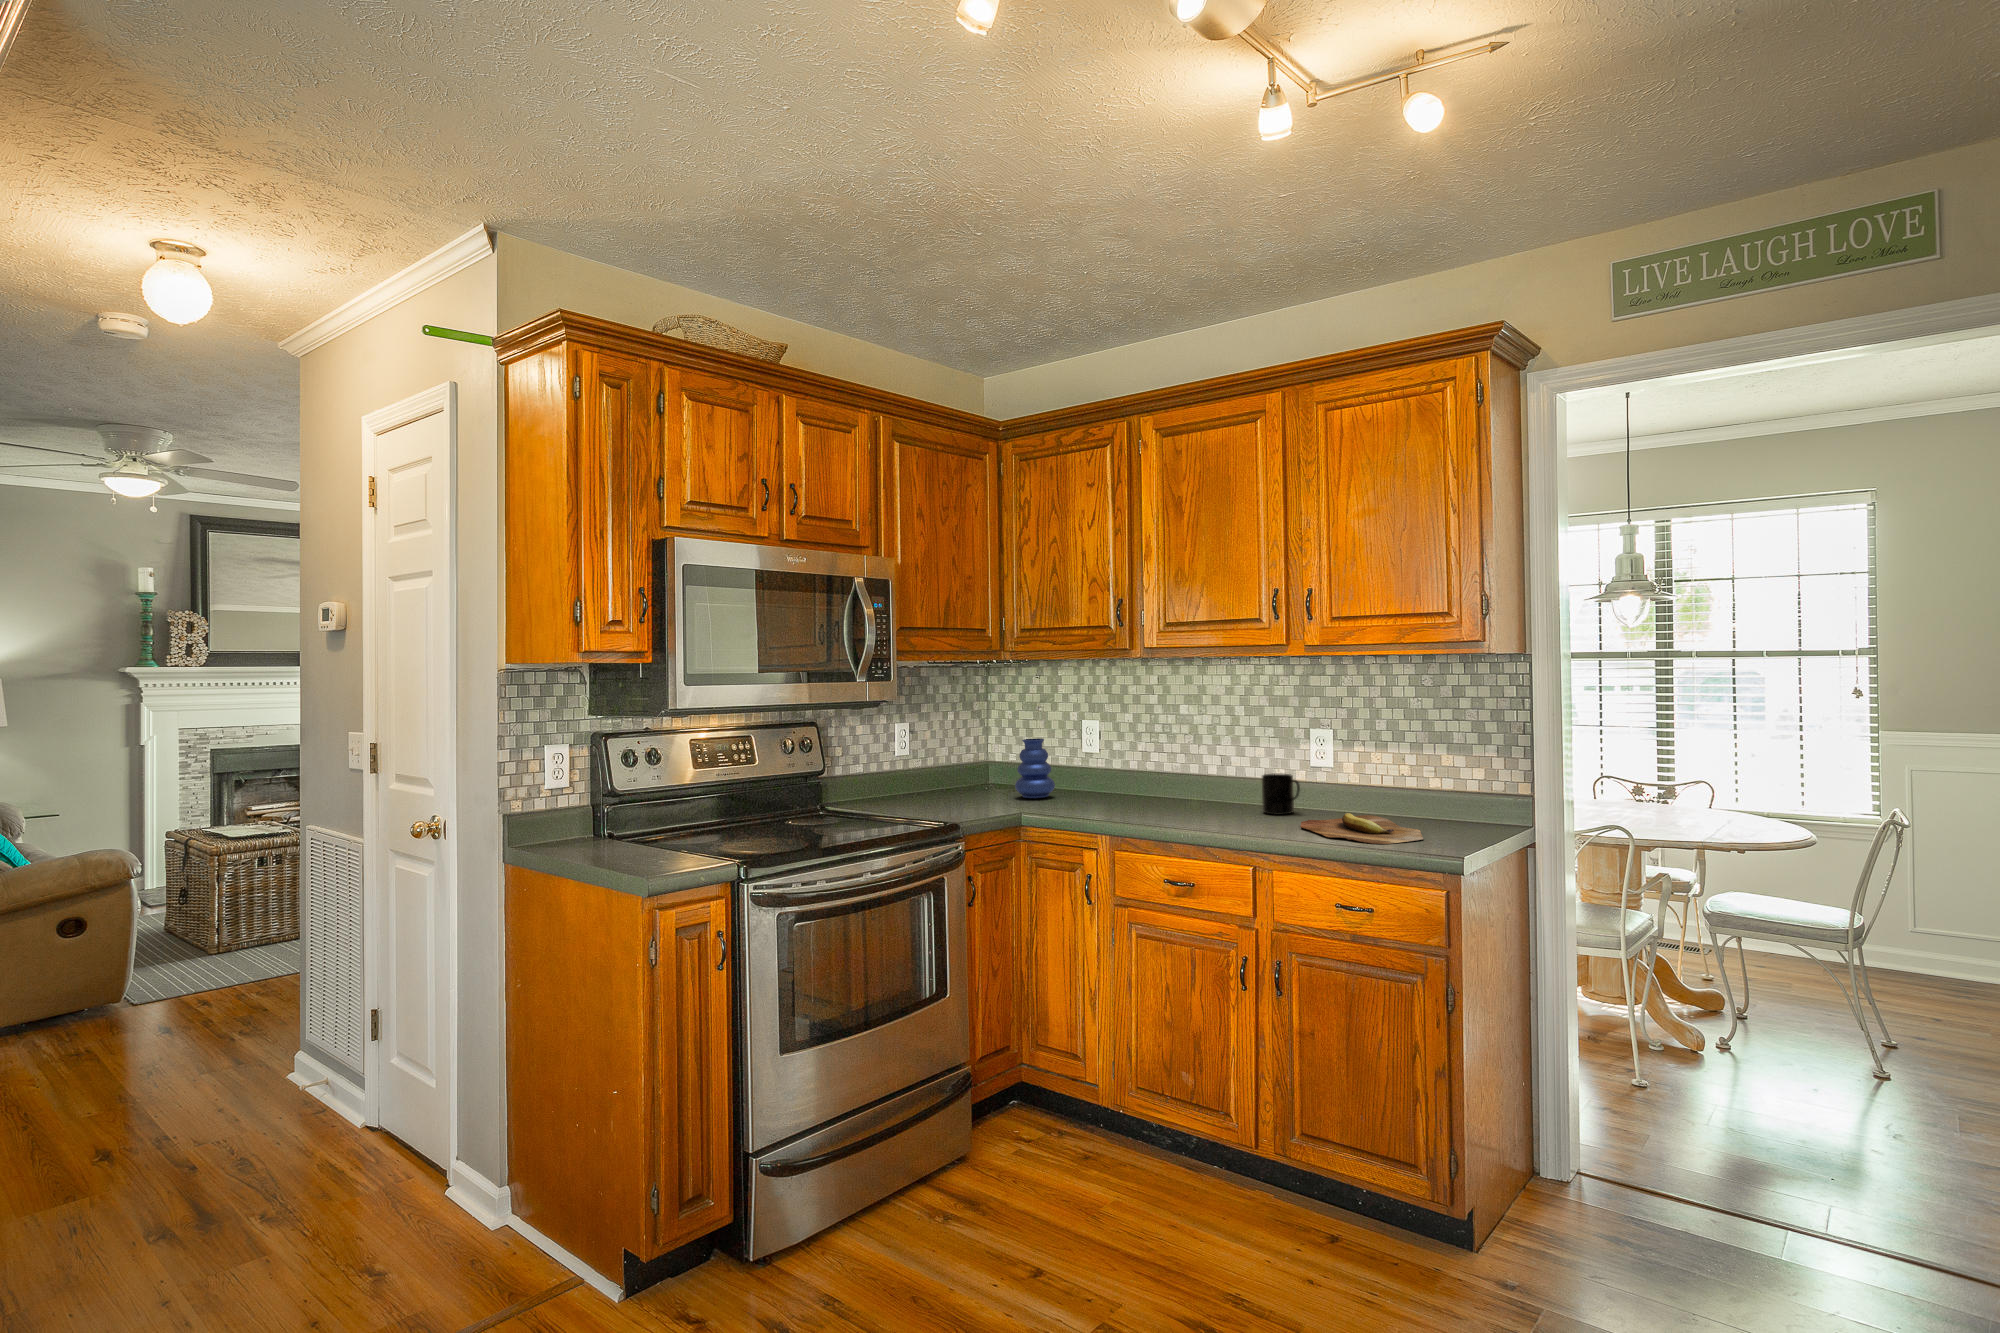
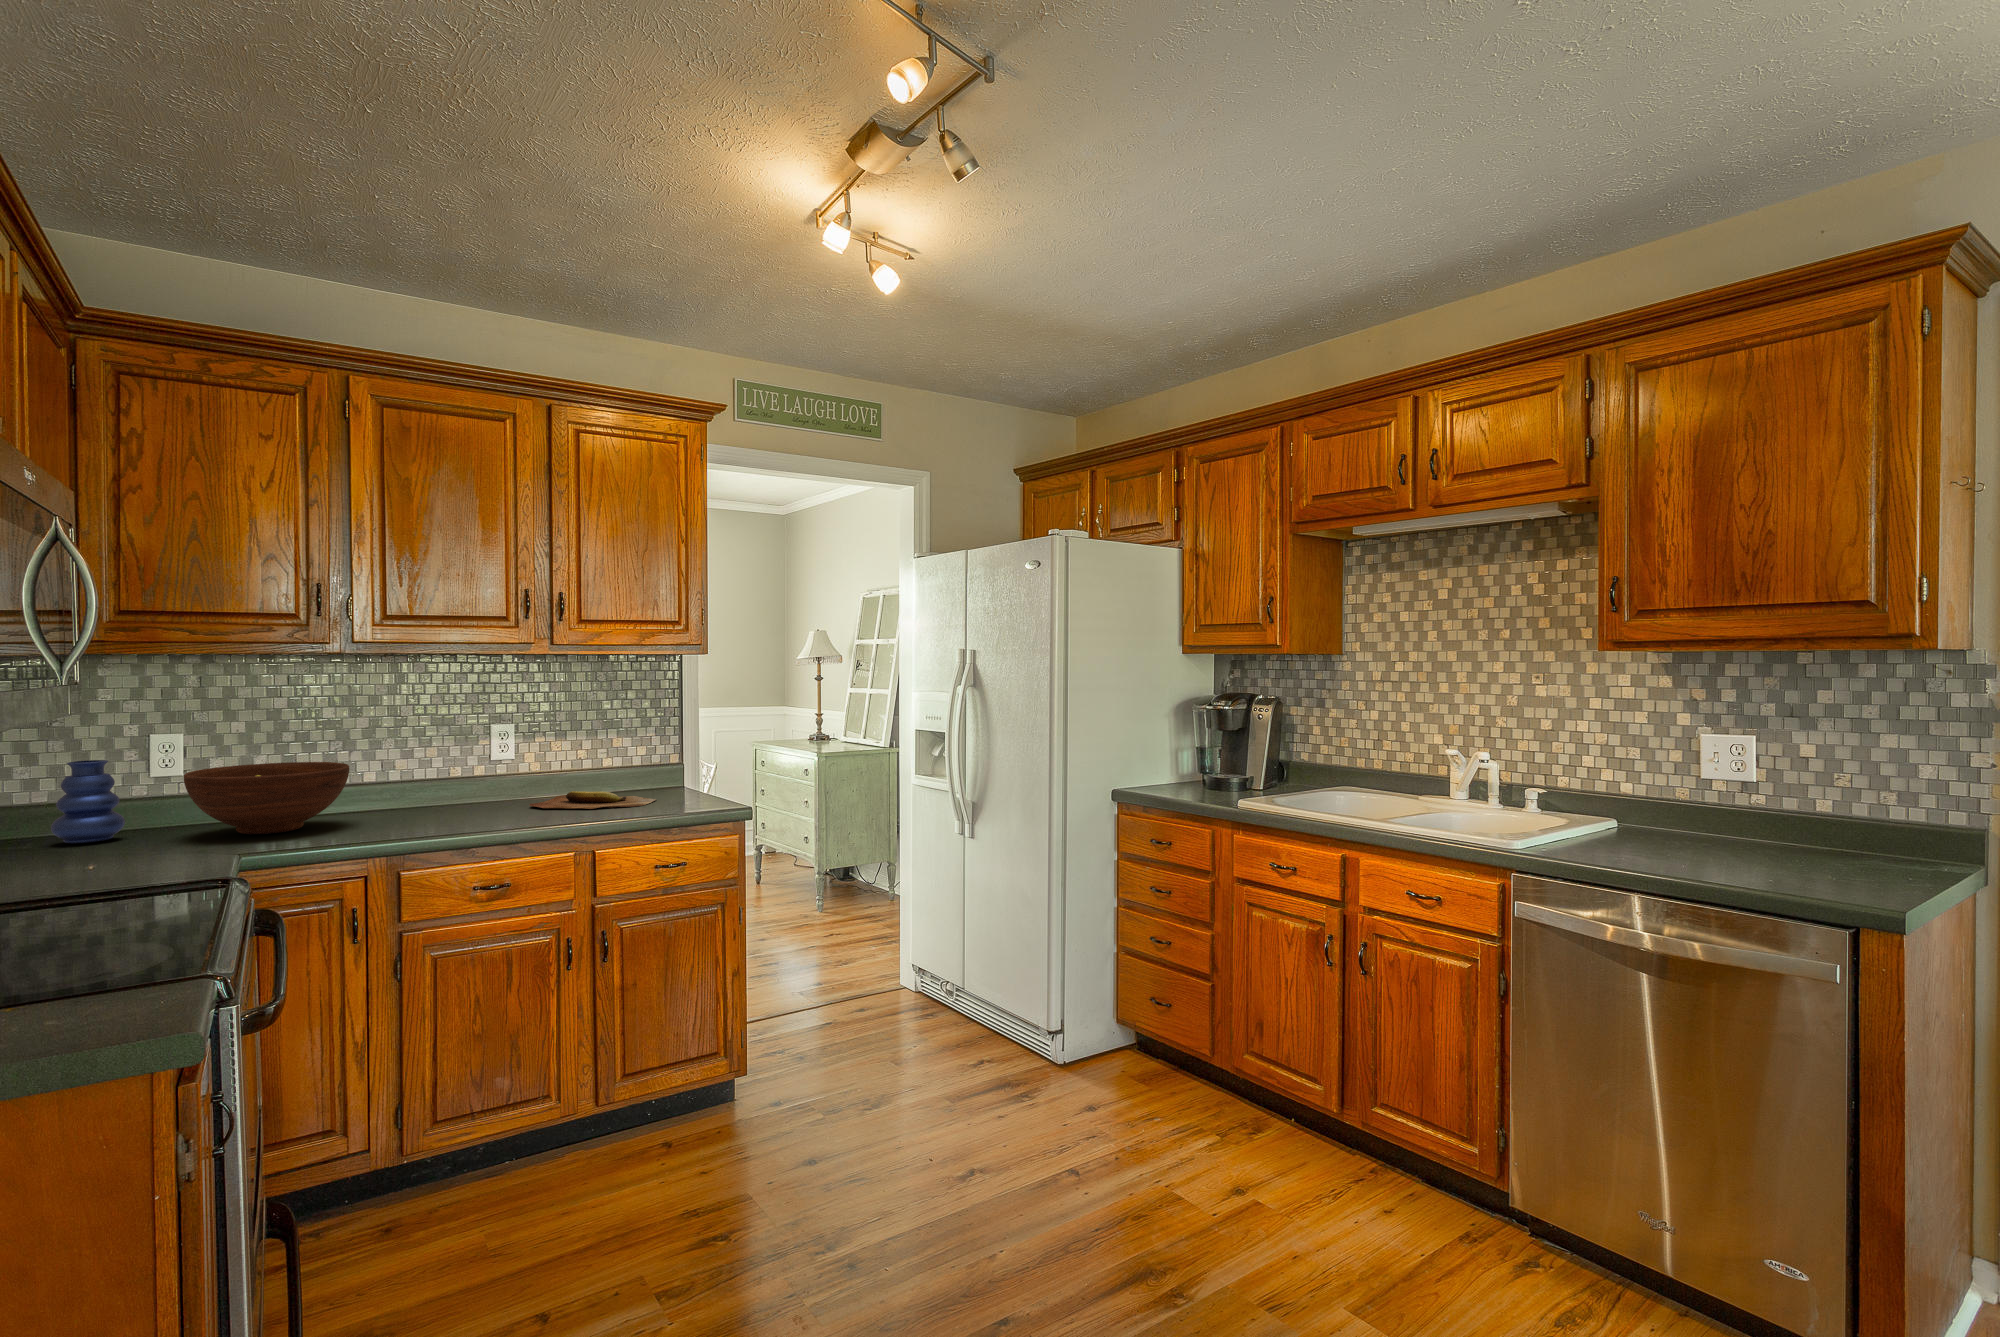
fruit bowl: none [1052,751,1163,812] -> present [184,762,349,834]
mug: present [1262,773,1300,815] -> none [453,768,497,808]

